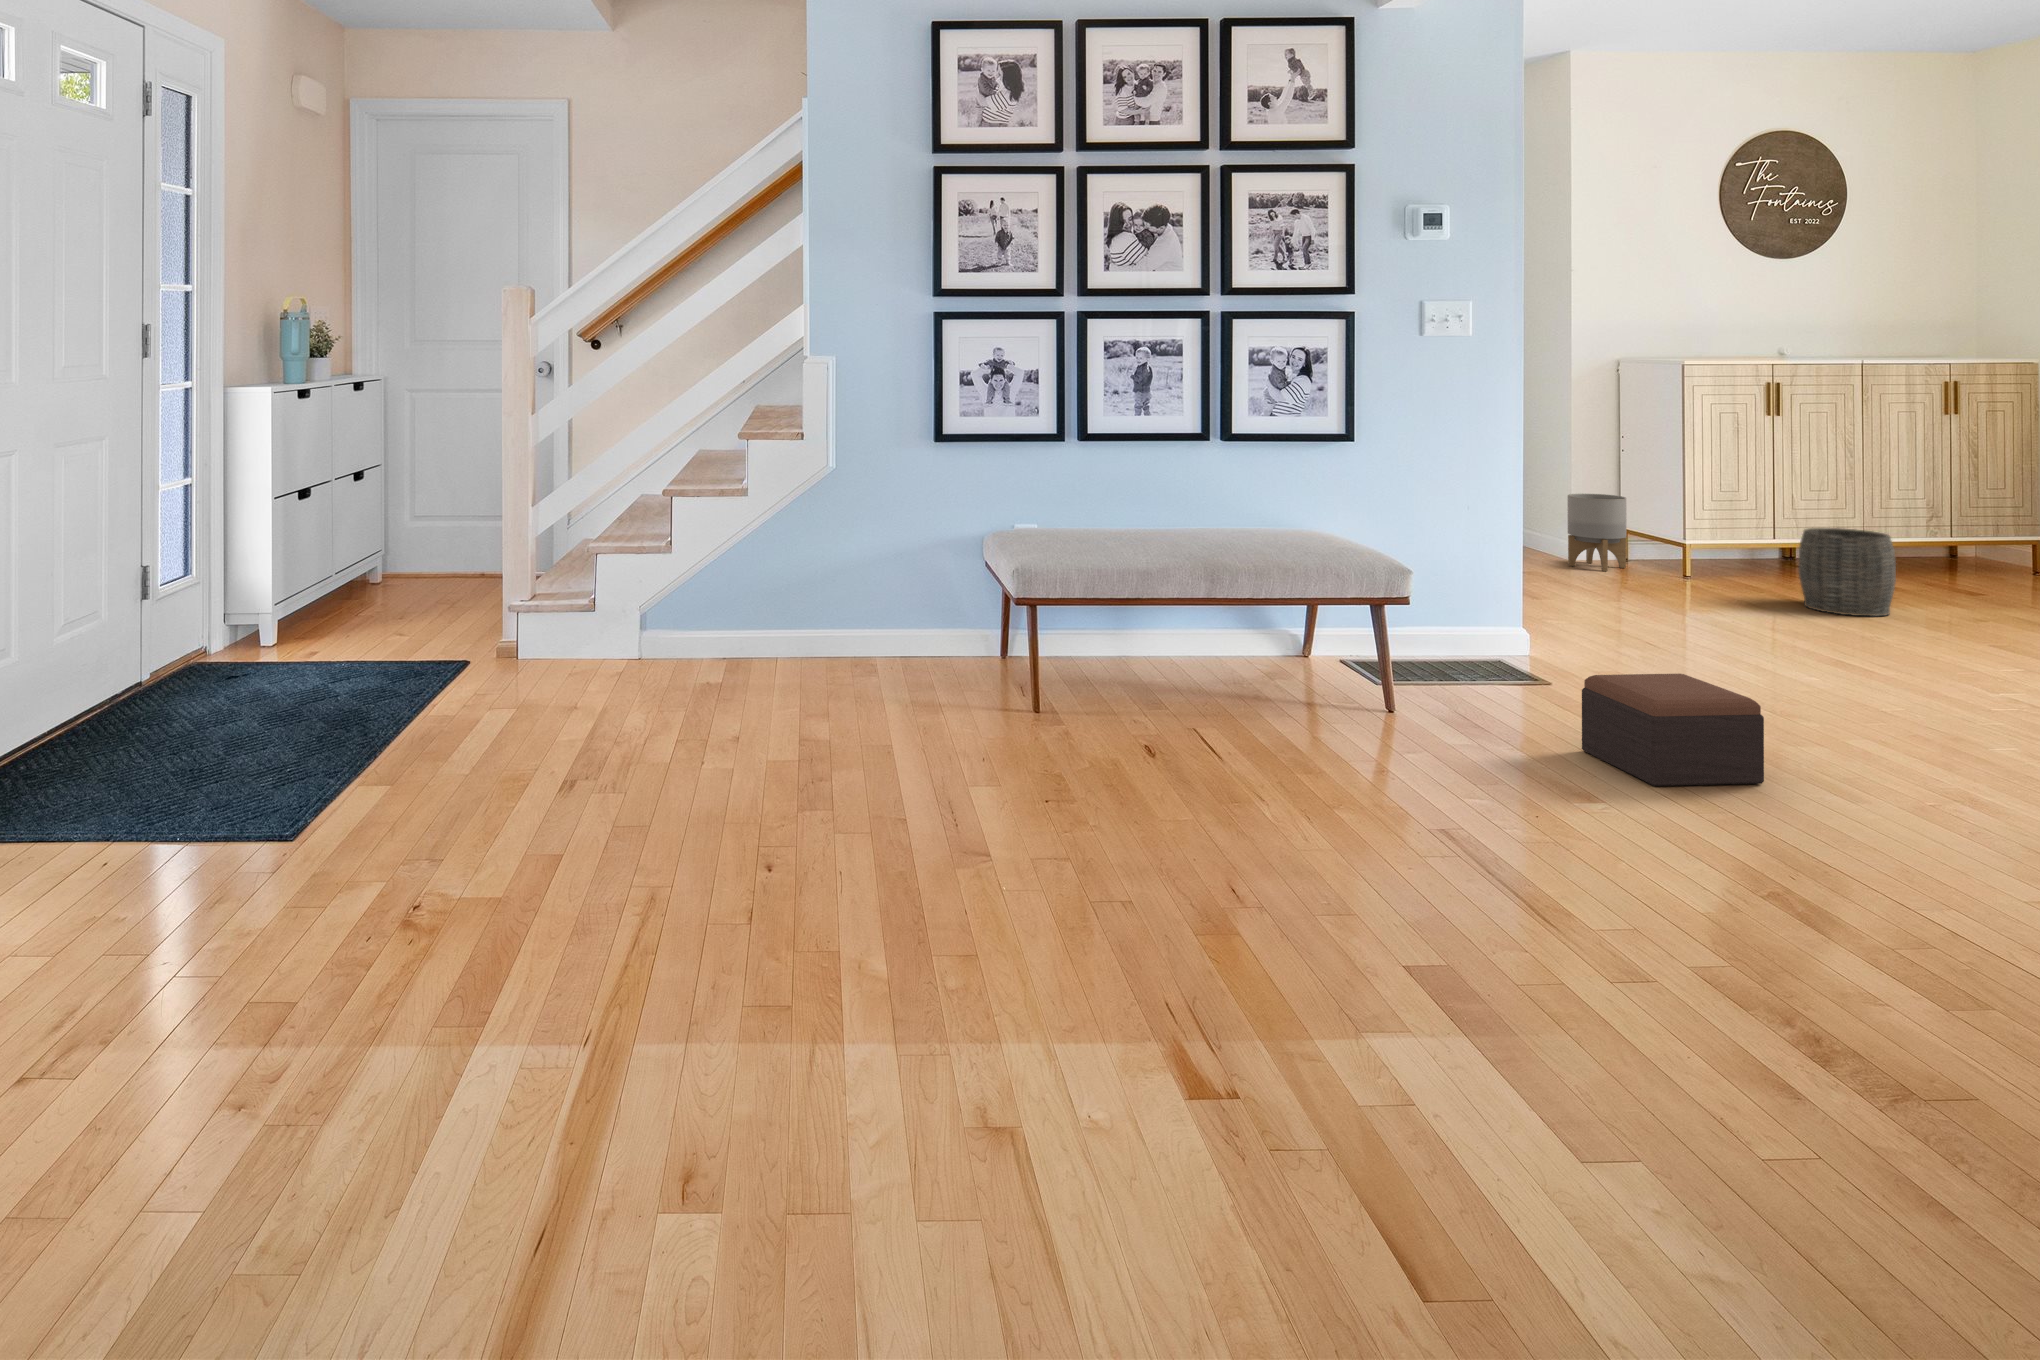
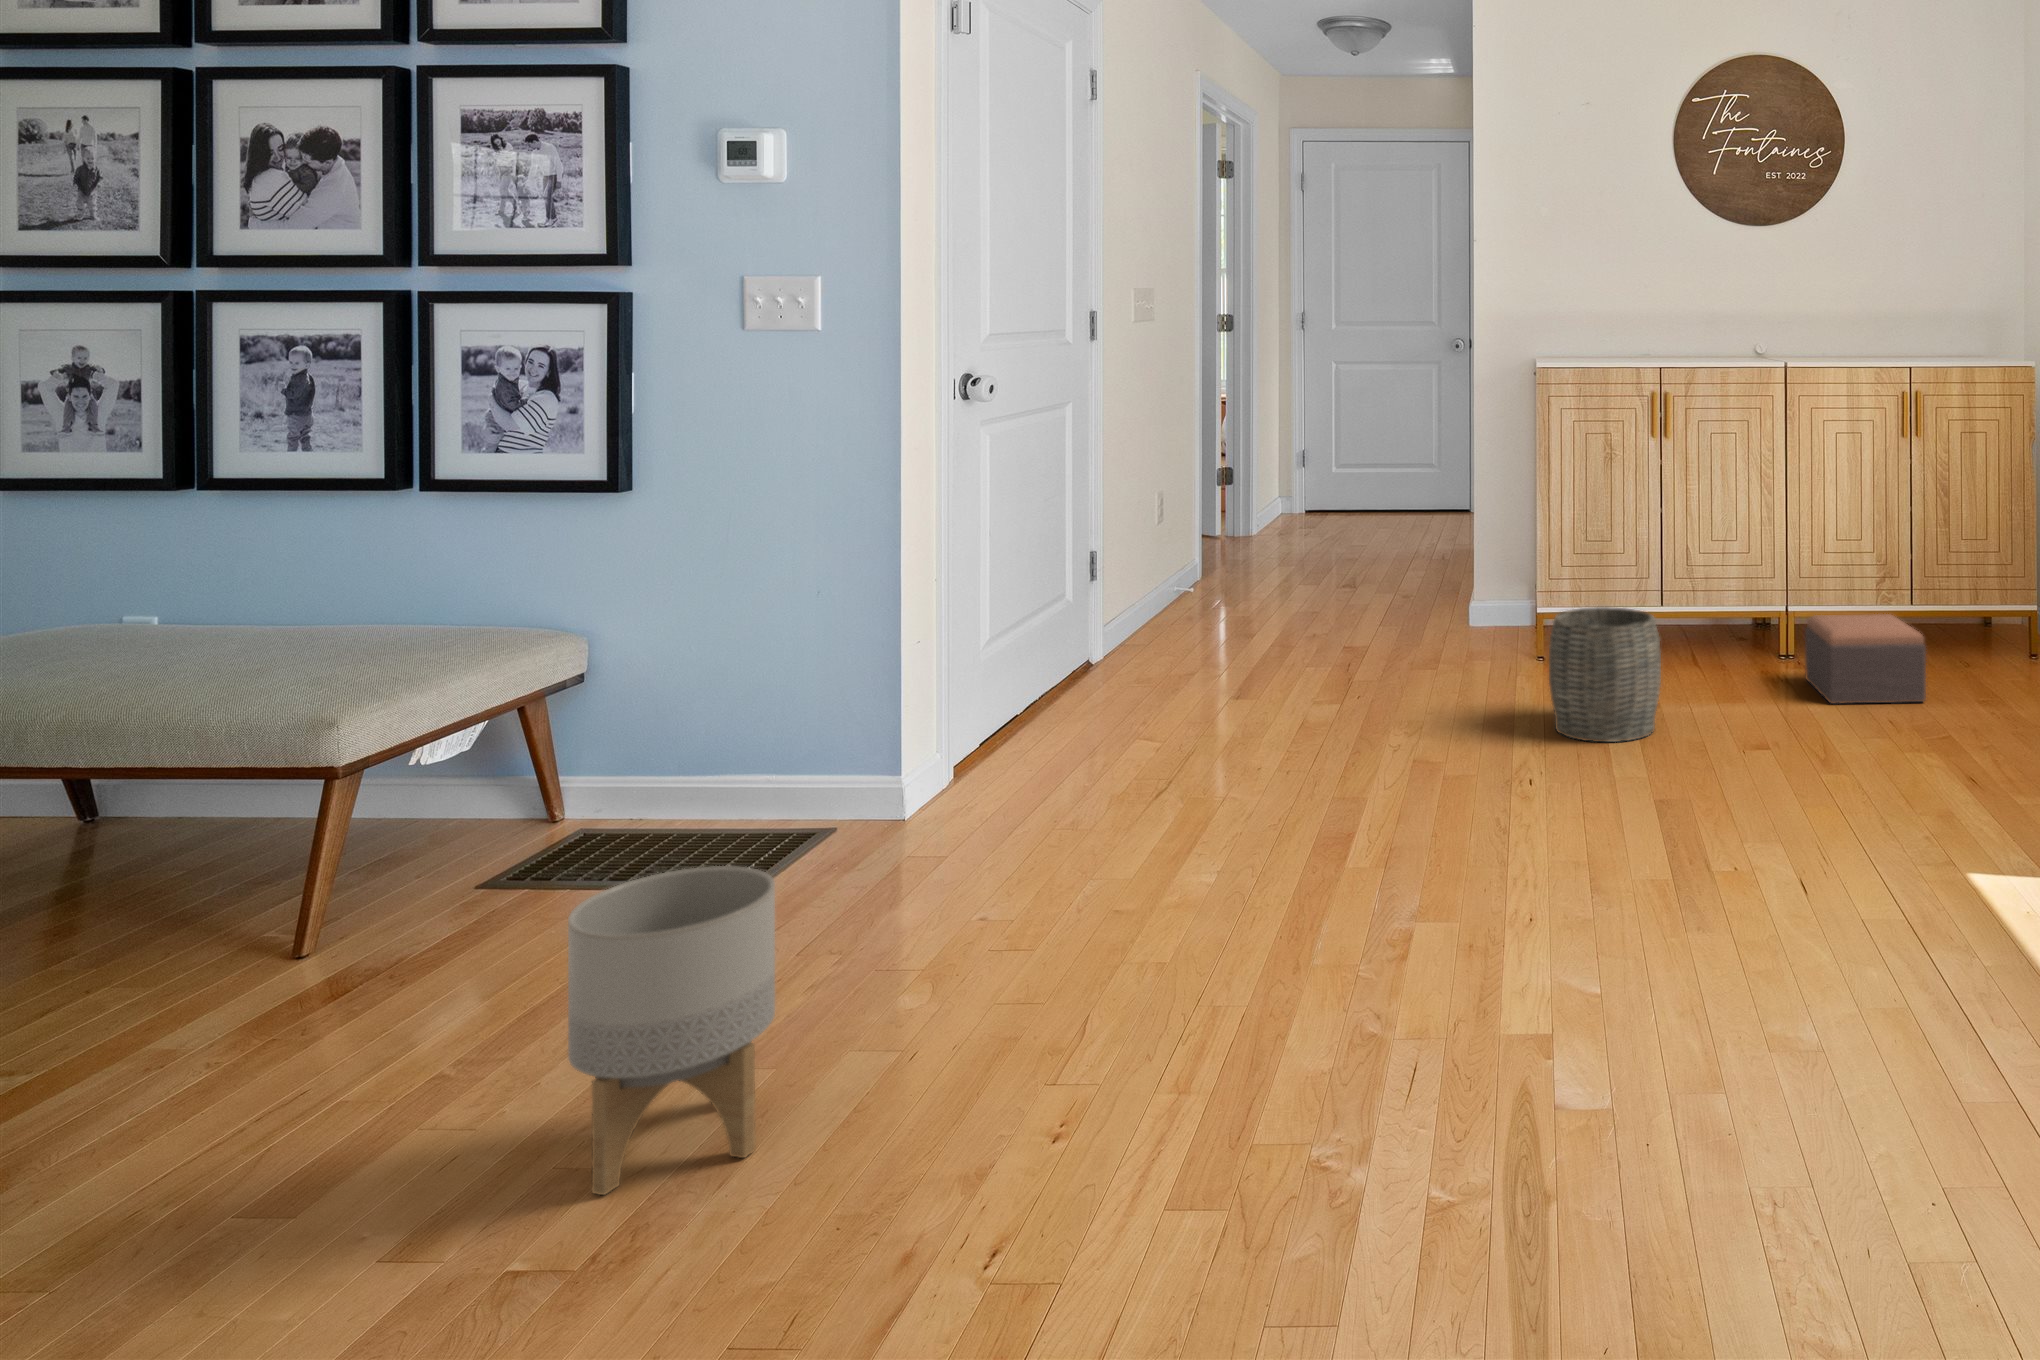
planter: present [1568,493,1626,571] -> present [568,866,775,1195]
footstool: present [1582,674,1764,786] -> present [1805,614,1926,704]

